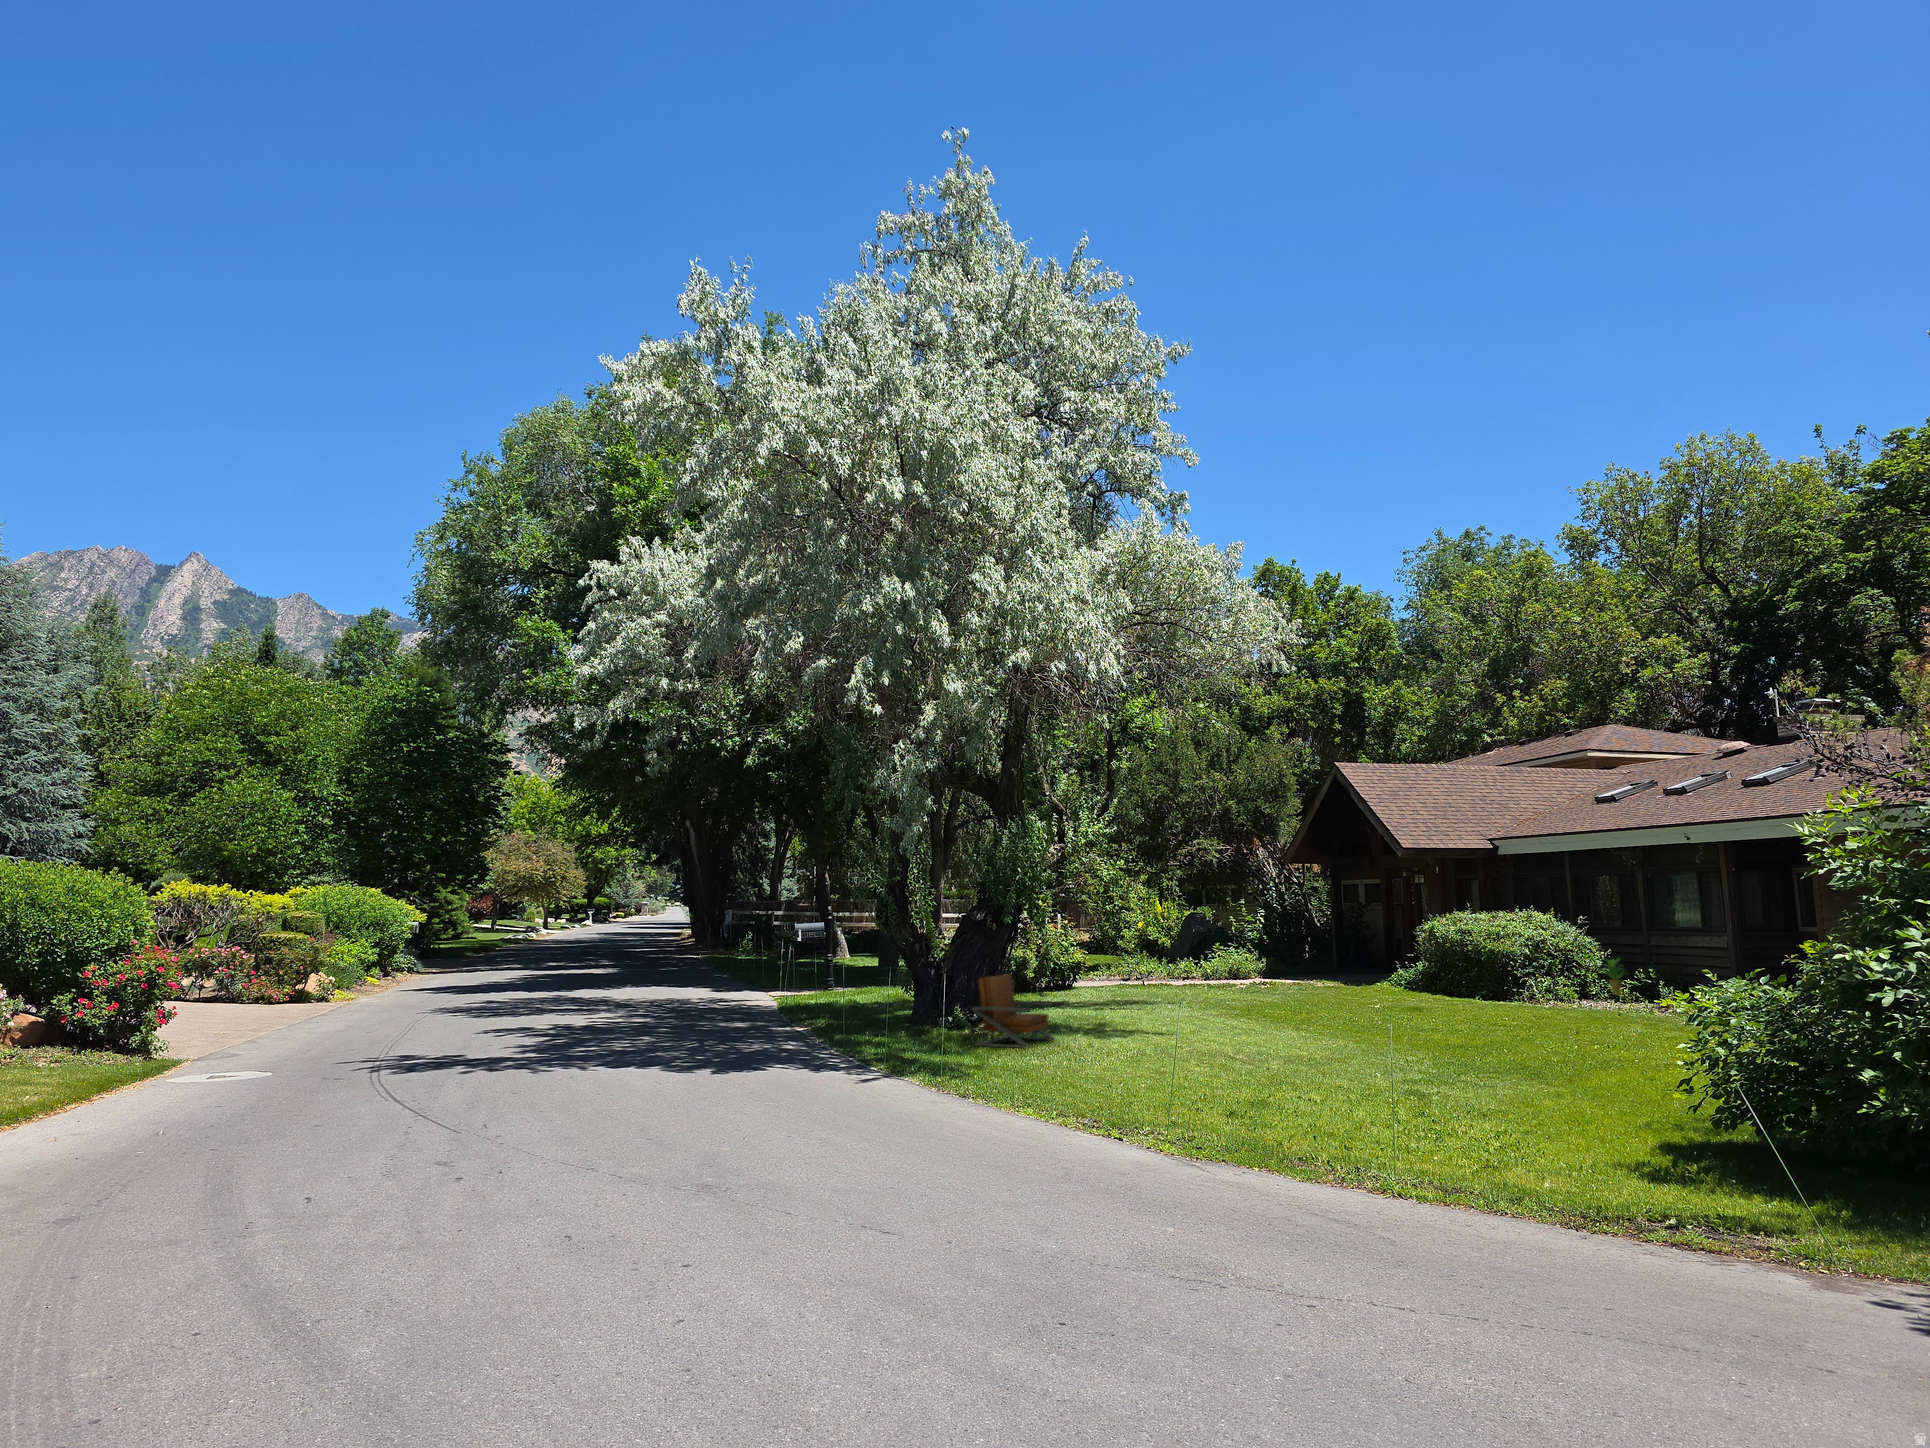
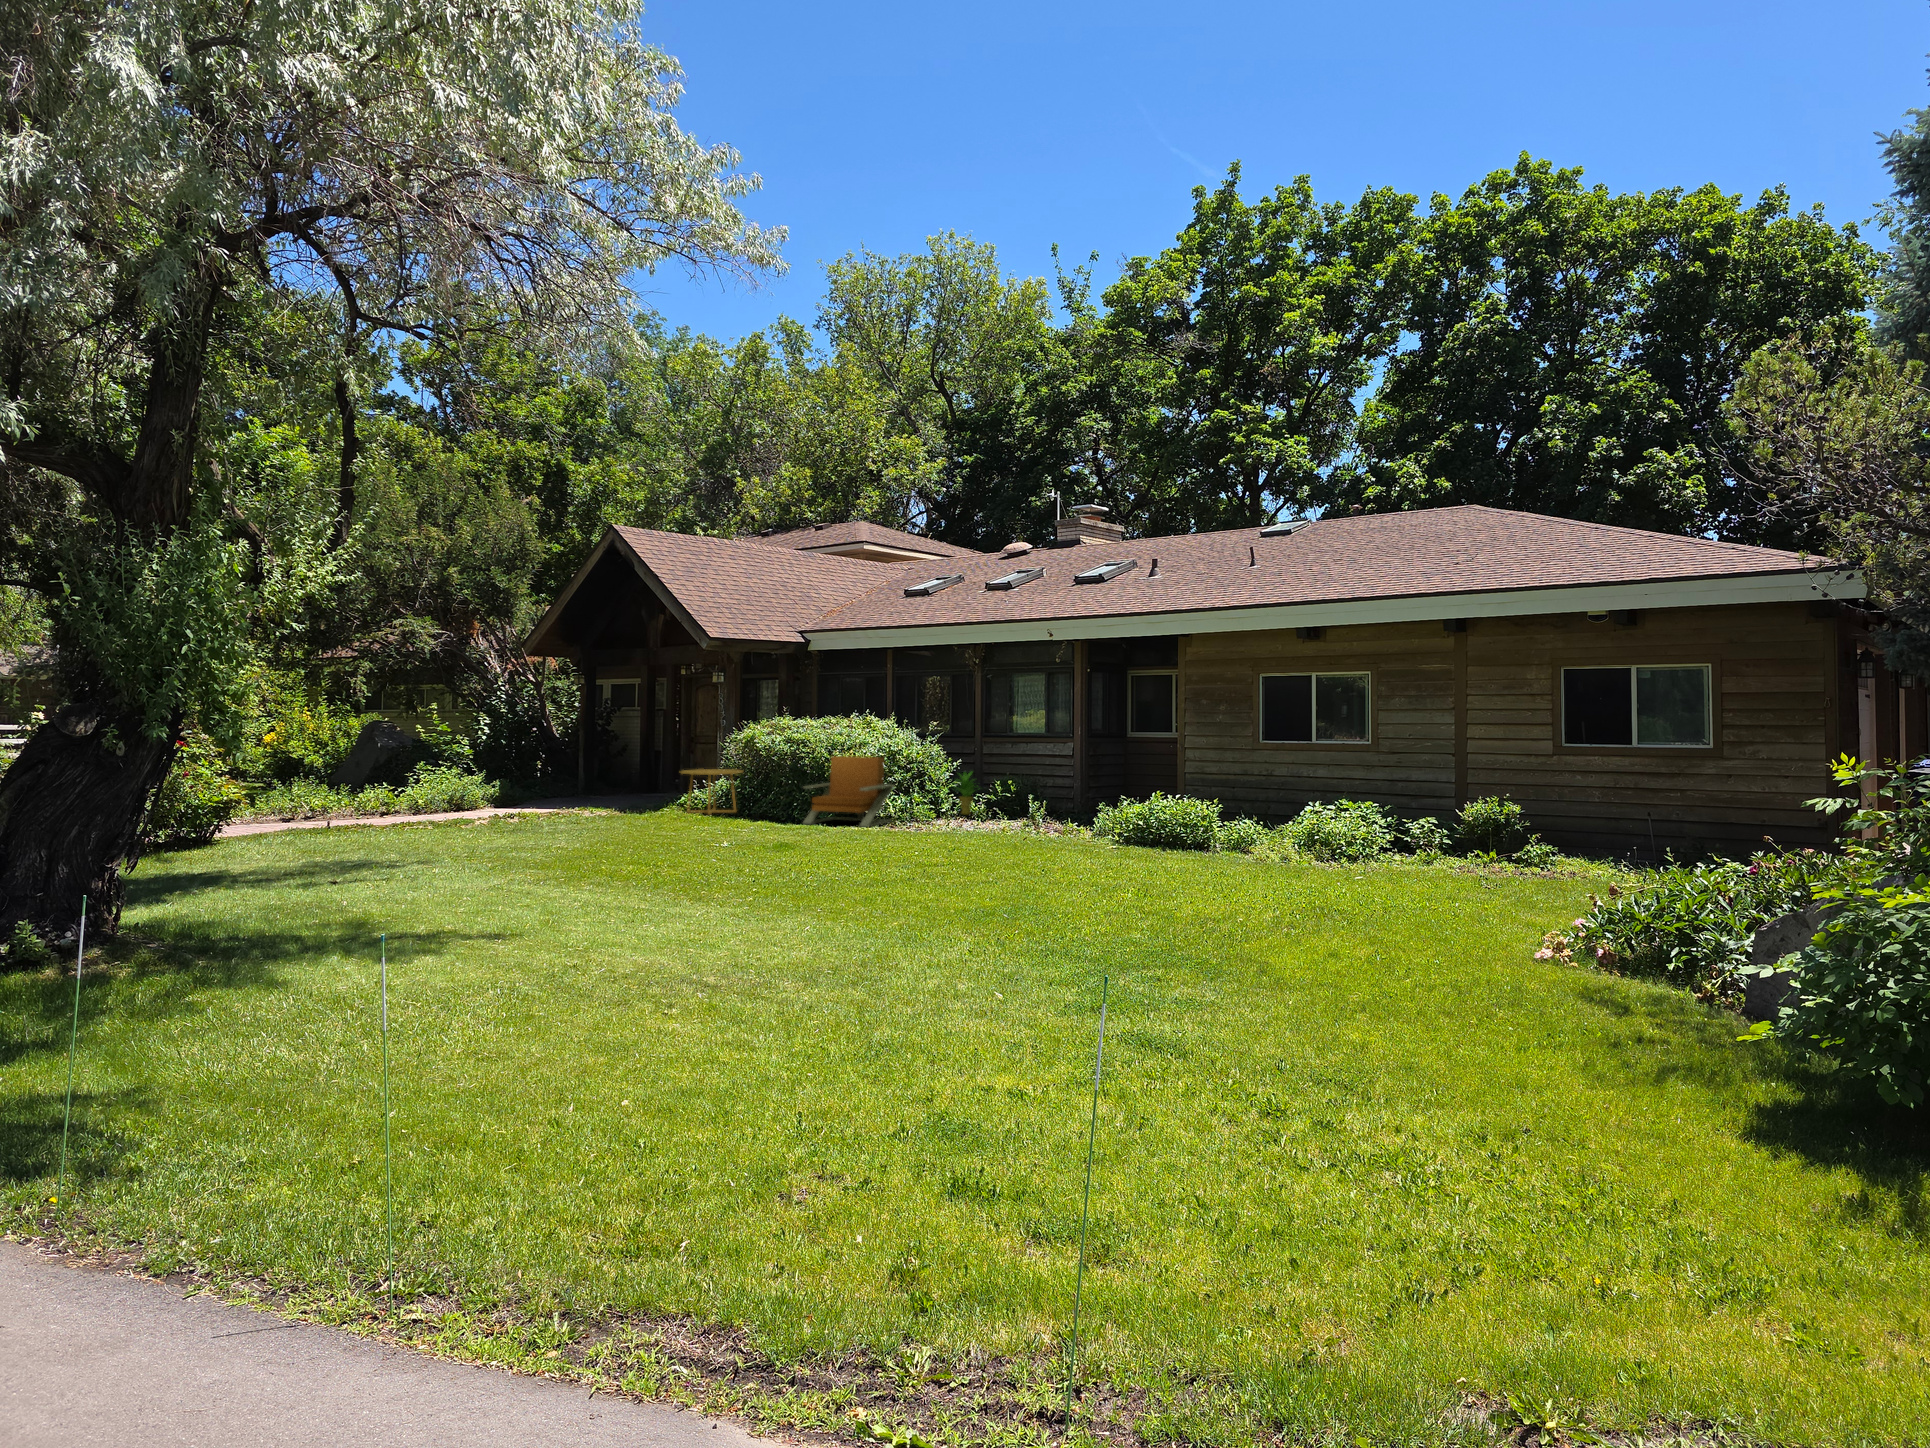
round table: none [1375,952,1426,987] -> present [681,769,743,814]
lounge chair: present [971,974,1054,1048] -> present [803,756,894,827]

